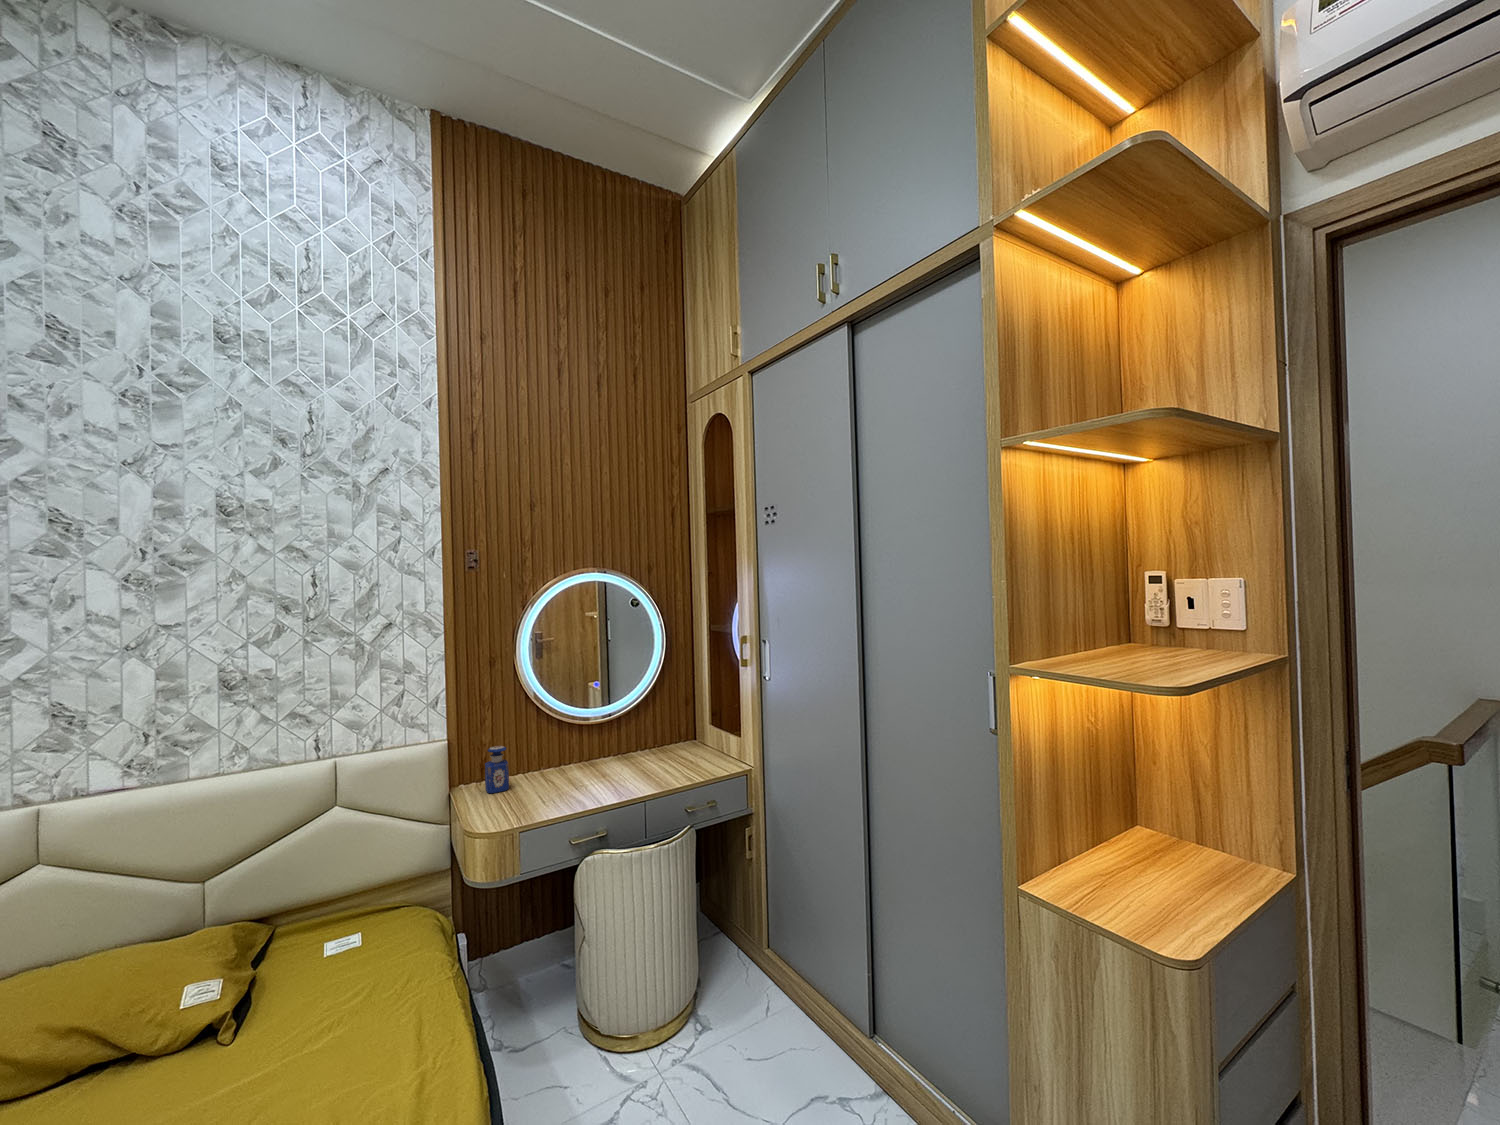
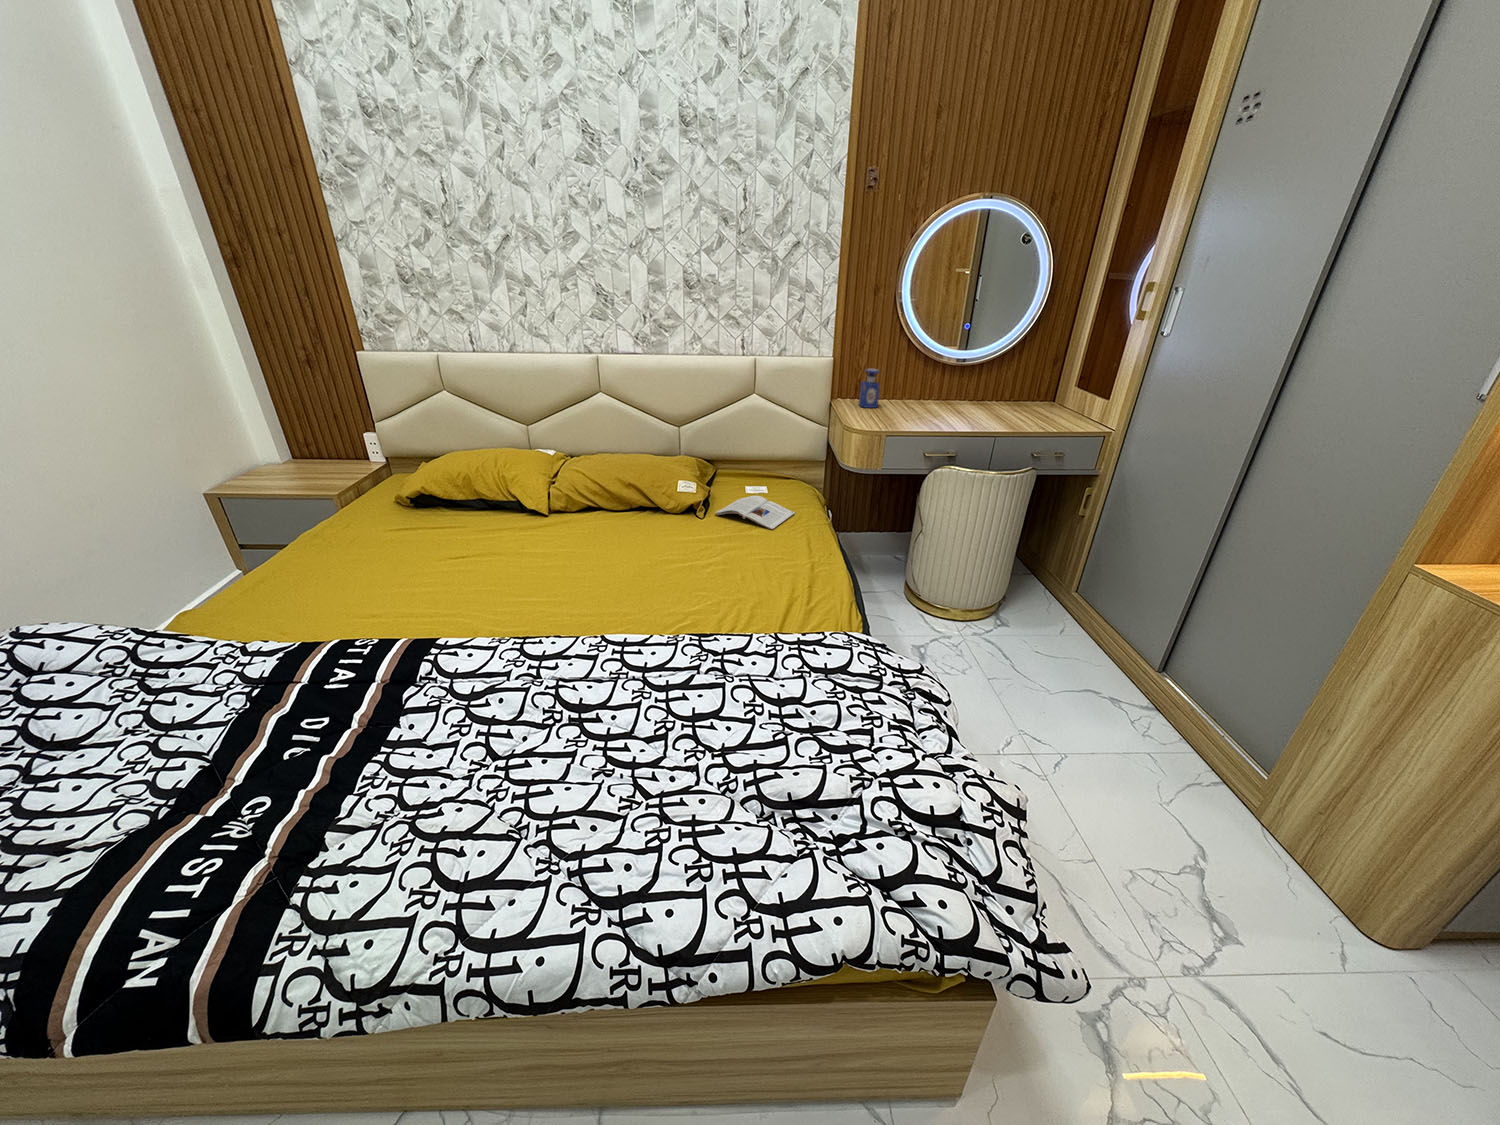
magazine: none [247,966,397,1034] -> present [715,496,795,530]

